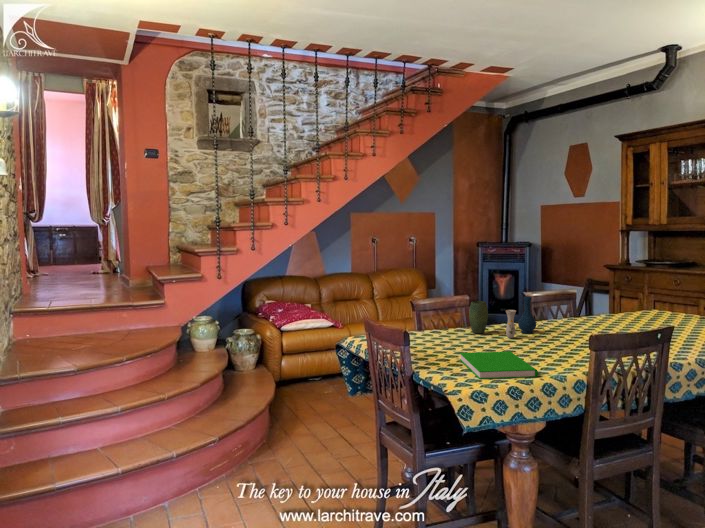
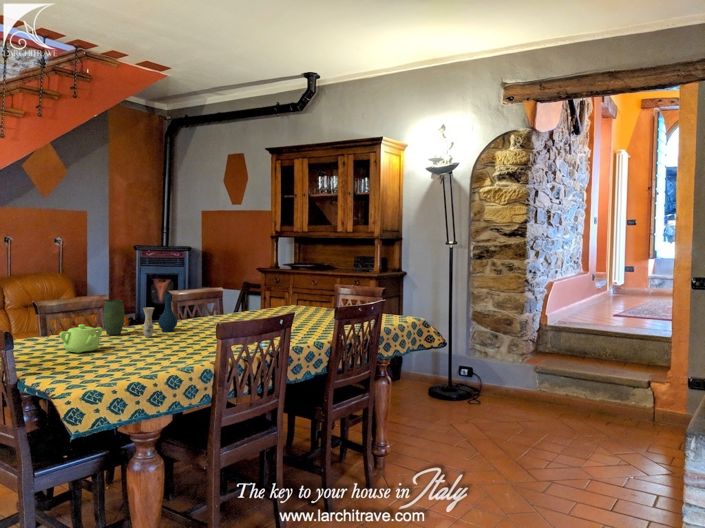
teapot: none [439,325,473,351] -> present [60,324,103,353]
book: present [460,351,538,379] -> none [81,348,164,378]

